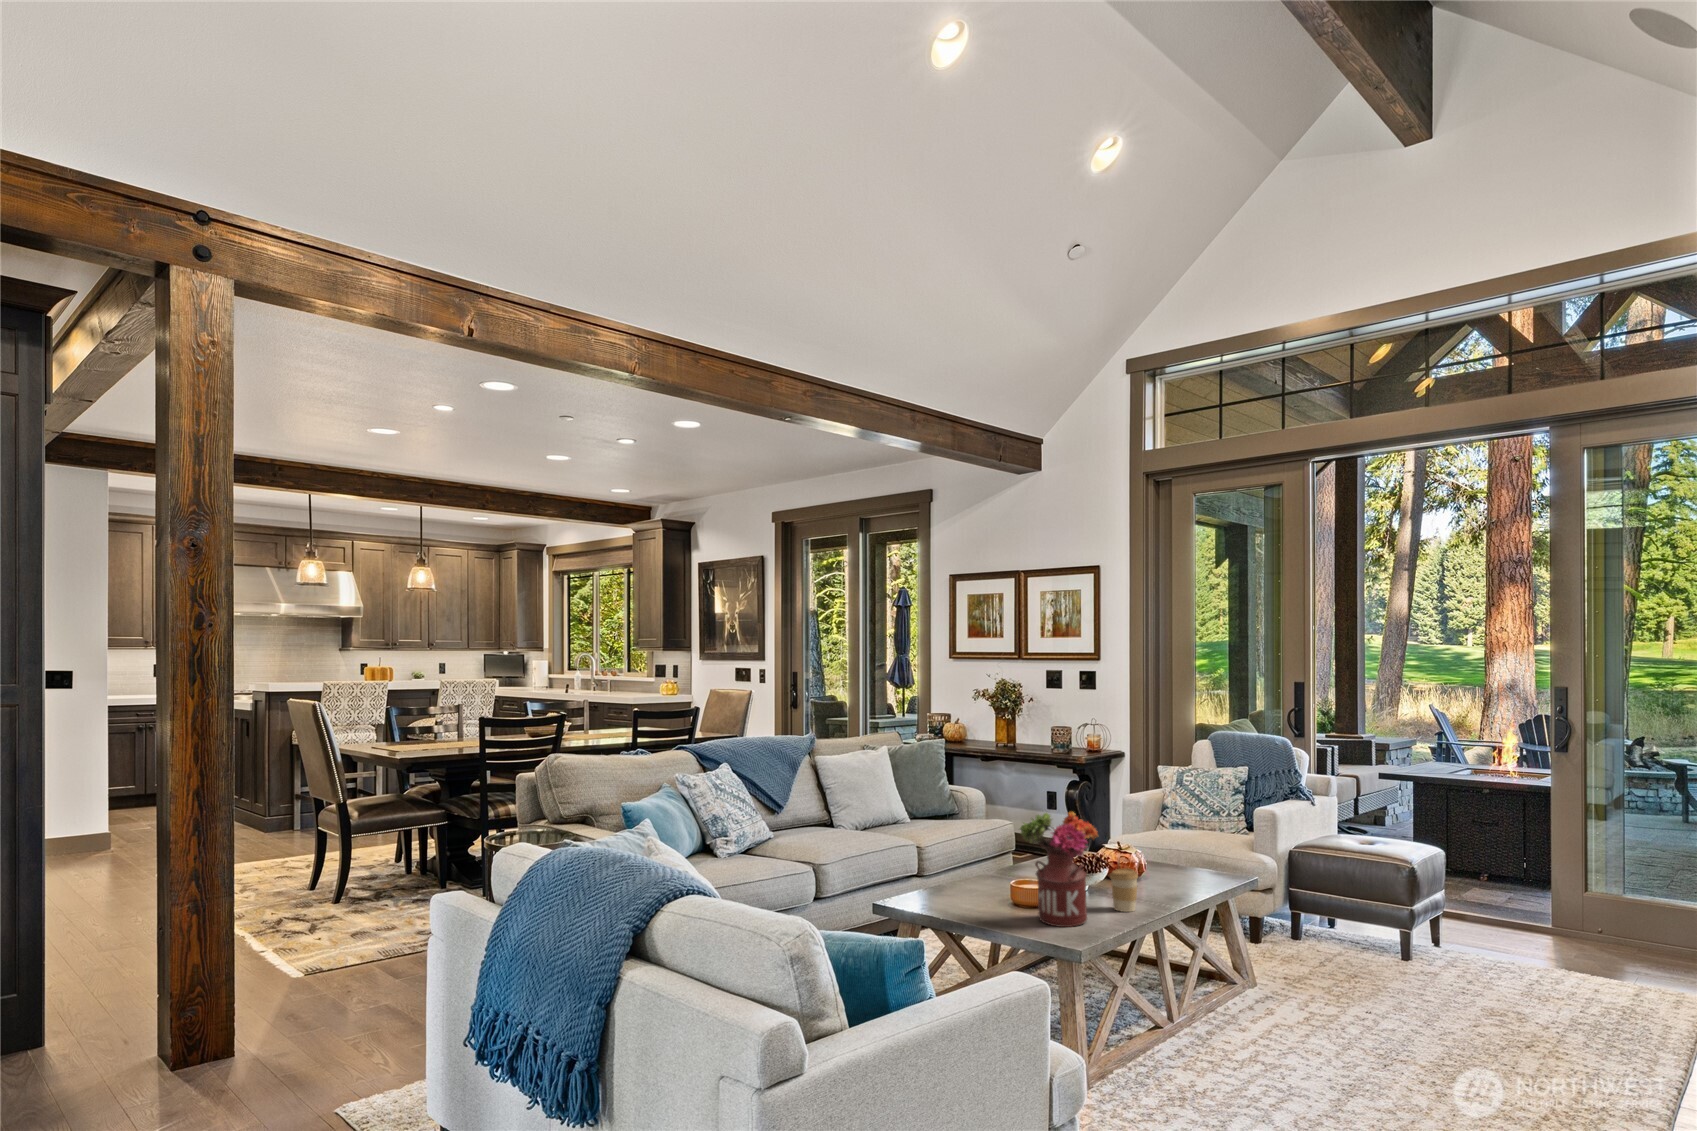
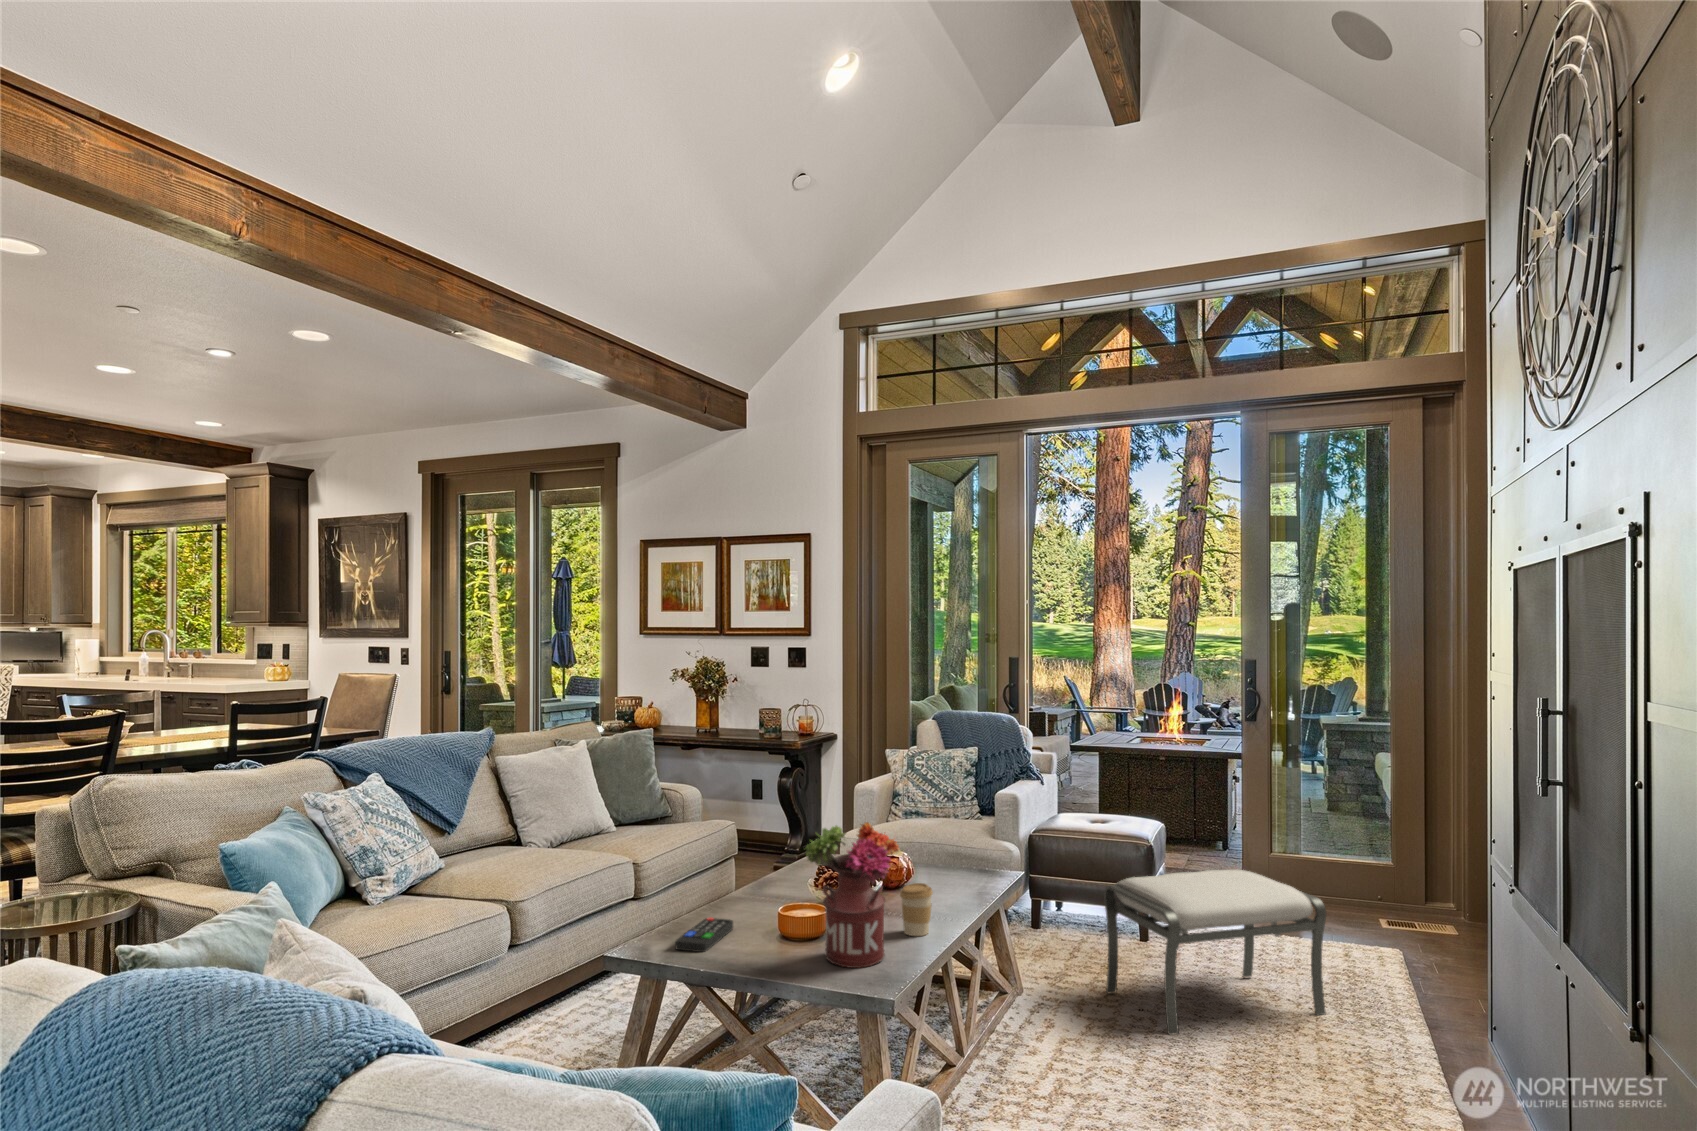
remote control: none [927,884,977,907] -> present [675,918,733,952]
ottoman: none [1338,890,1573,1039] -> present [1104,870,1326,1035]

